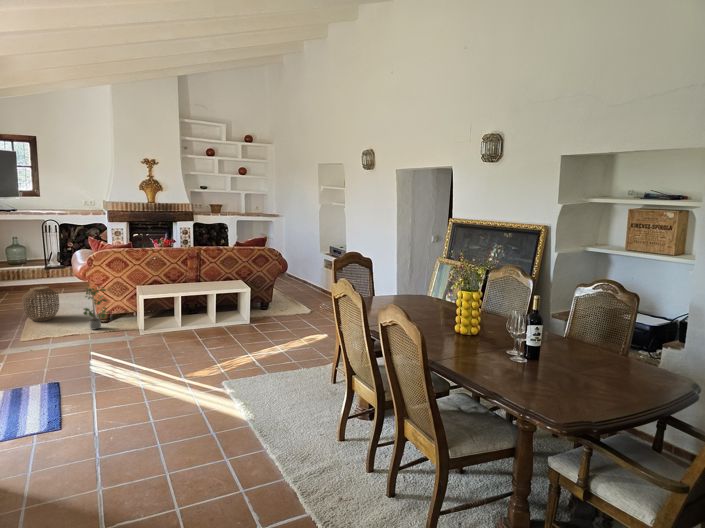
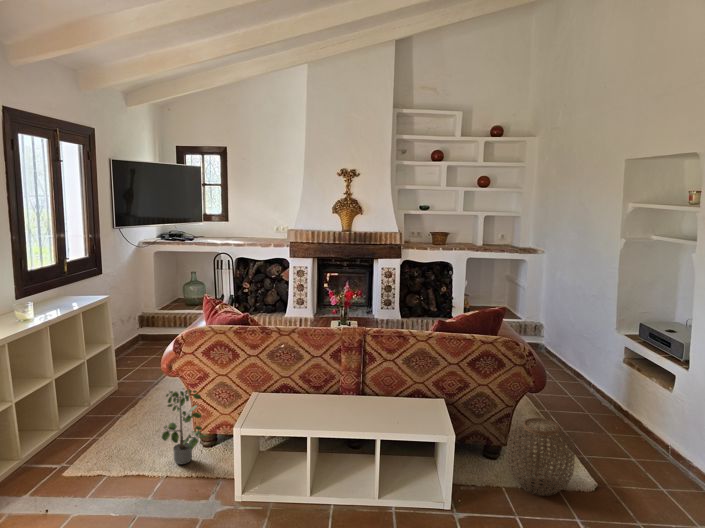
woven basket: present [22,286,59,321] -> present [507,418,575,496]

